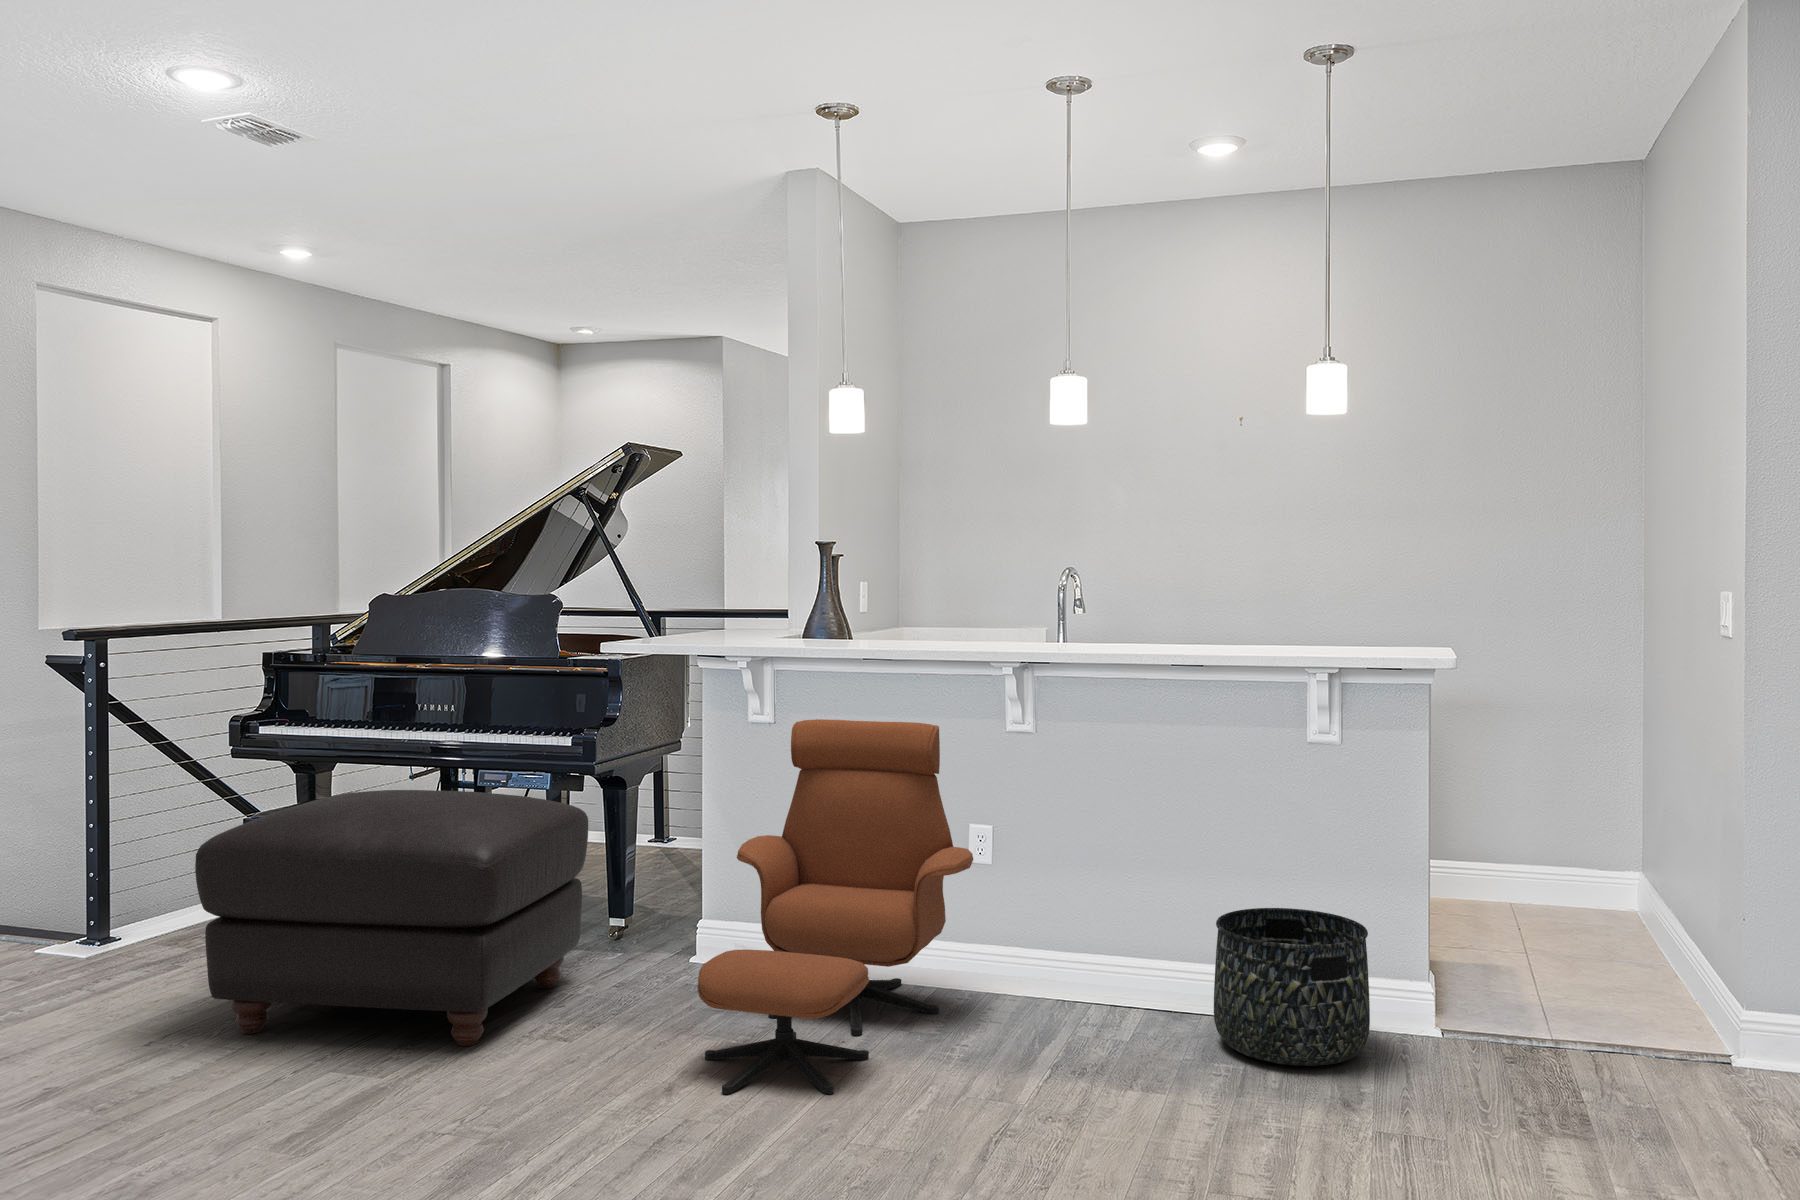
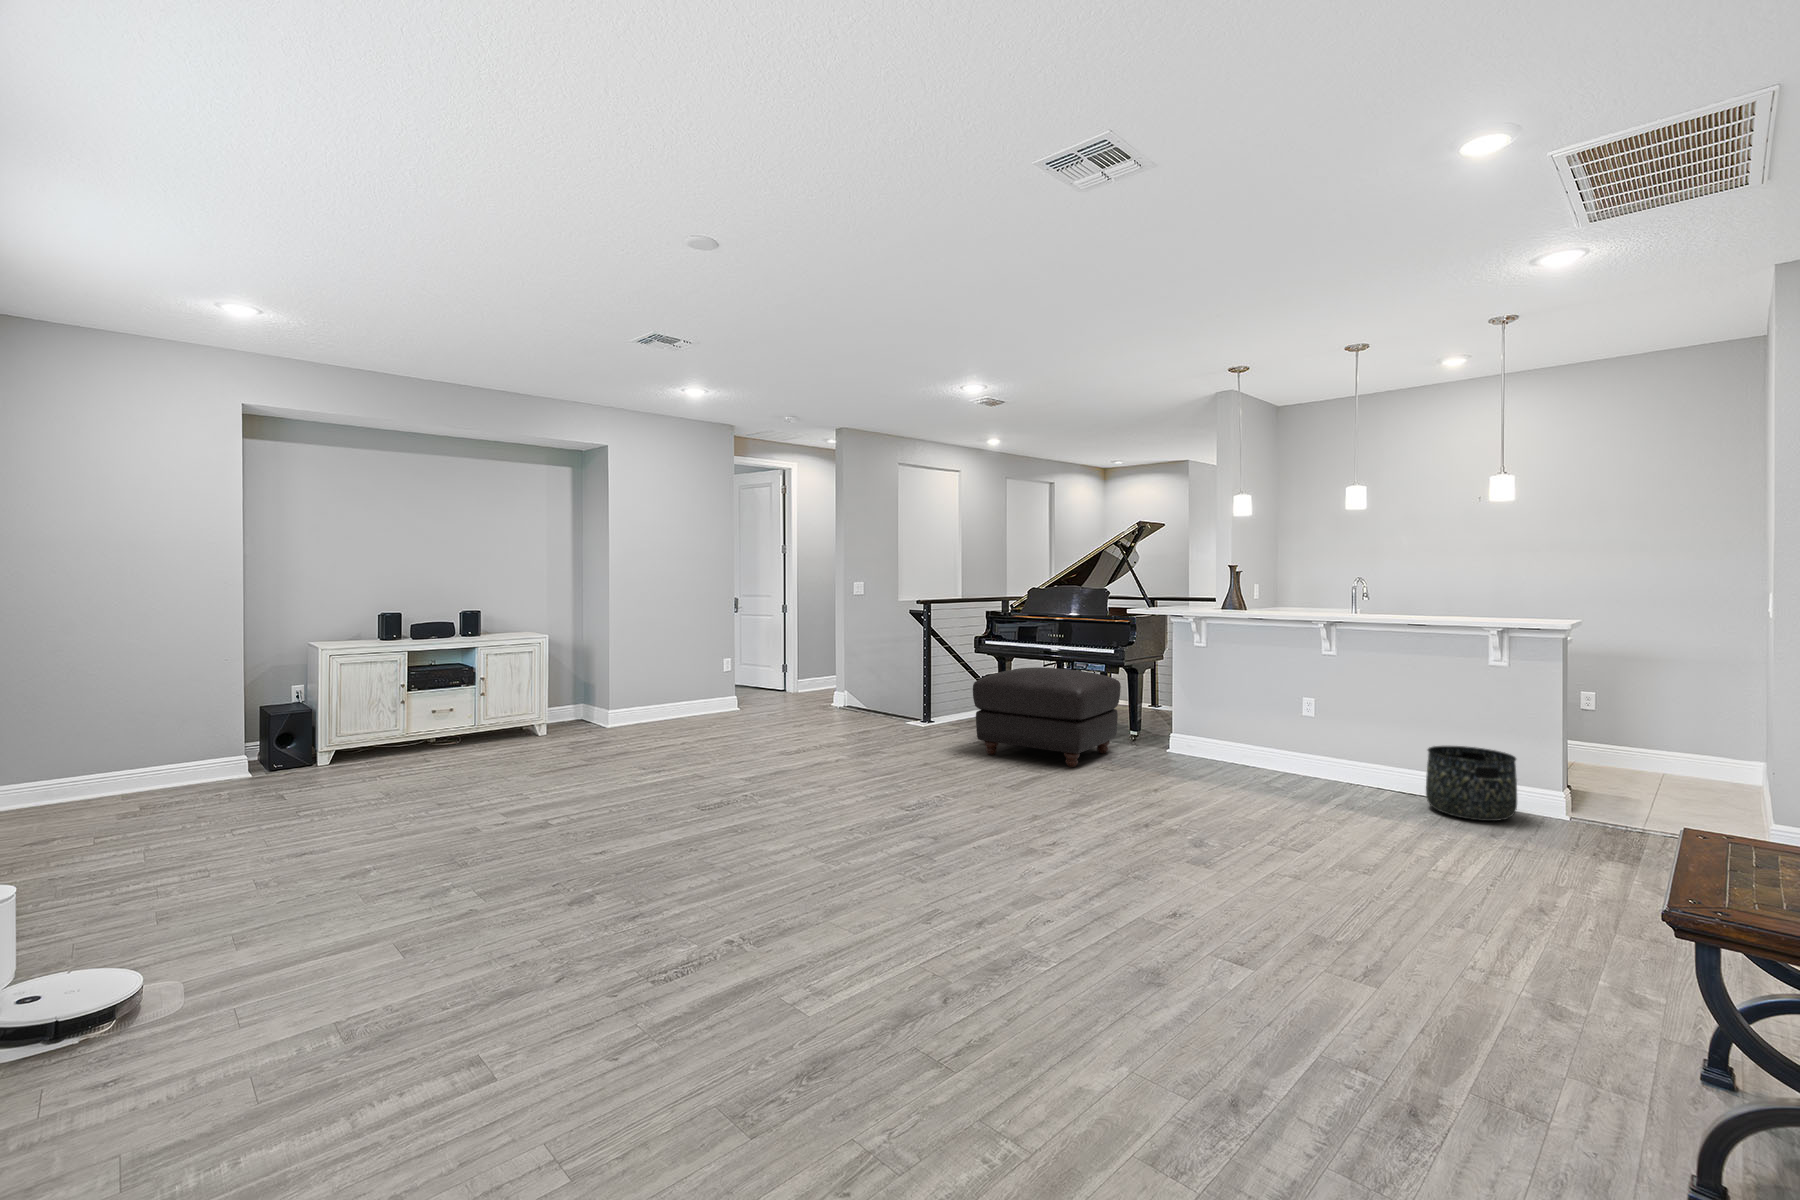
lounge chair: present [697,719,973,1094] -> none [1166,646,1301,799]

